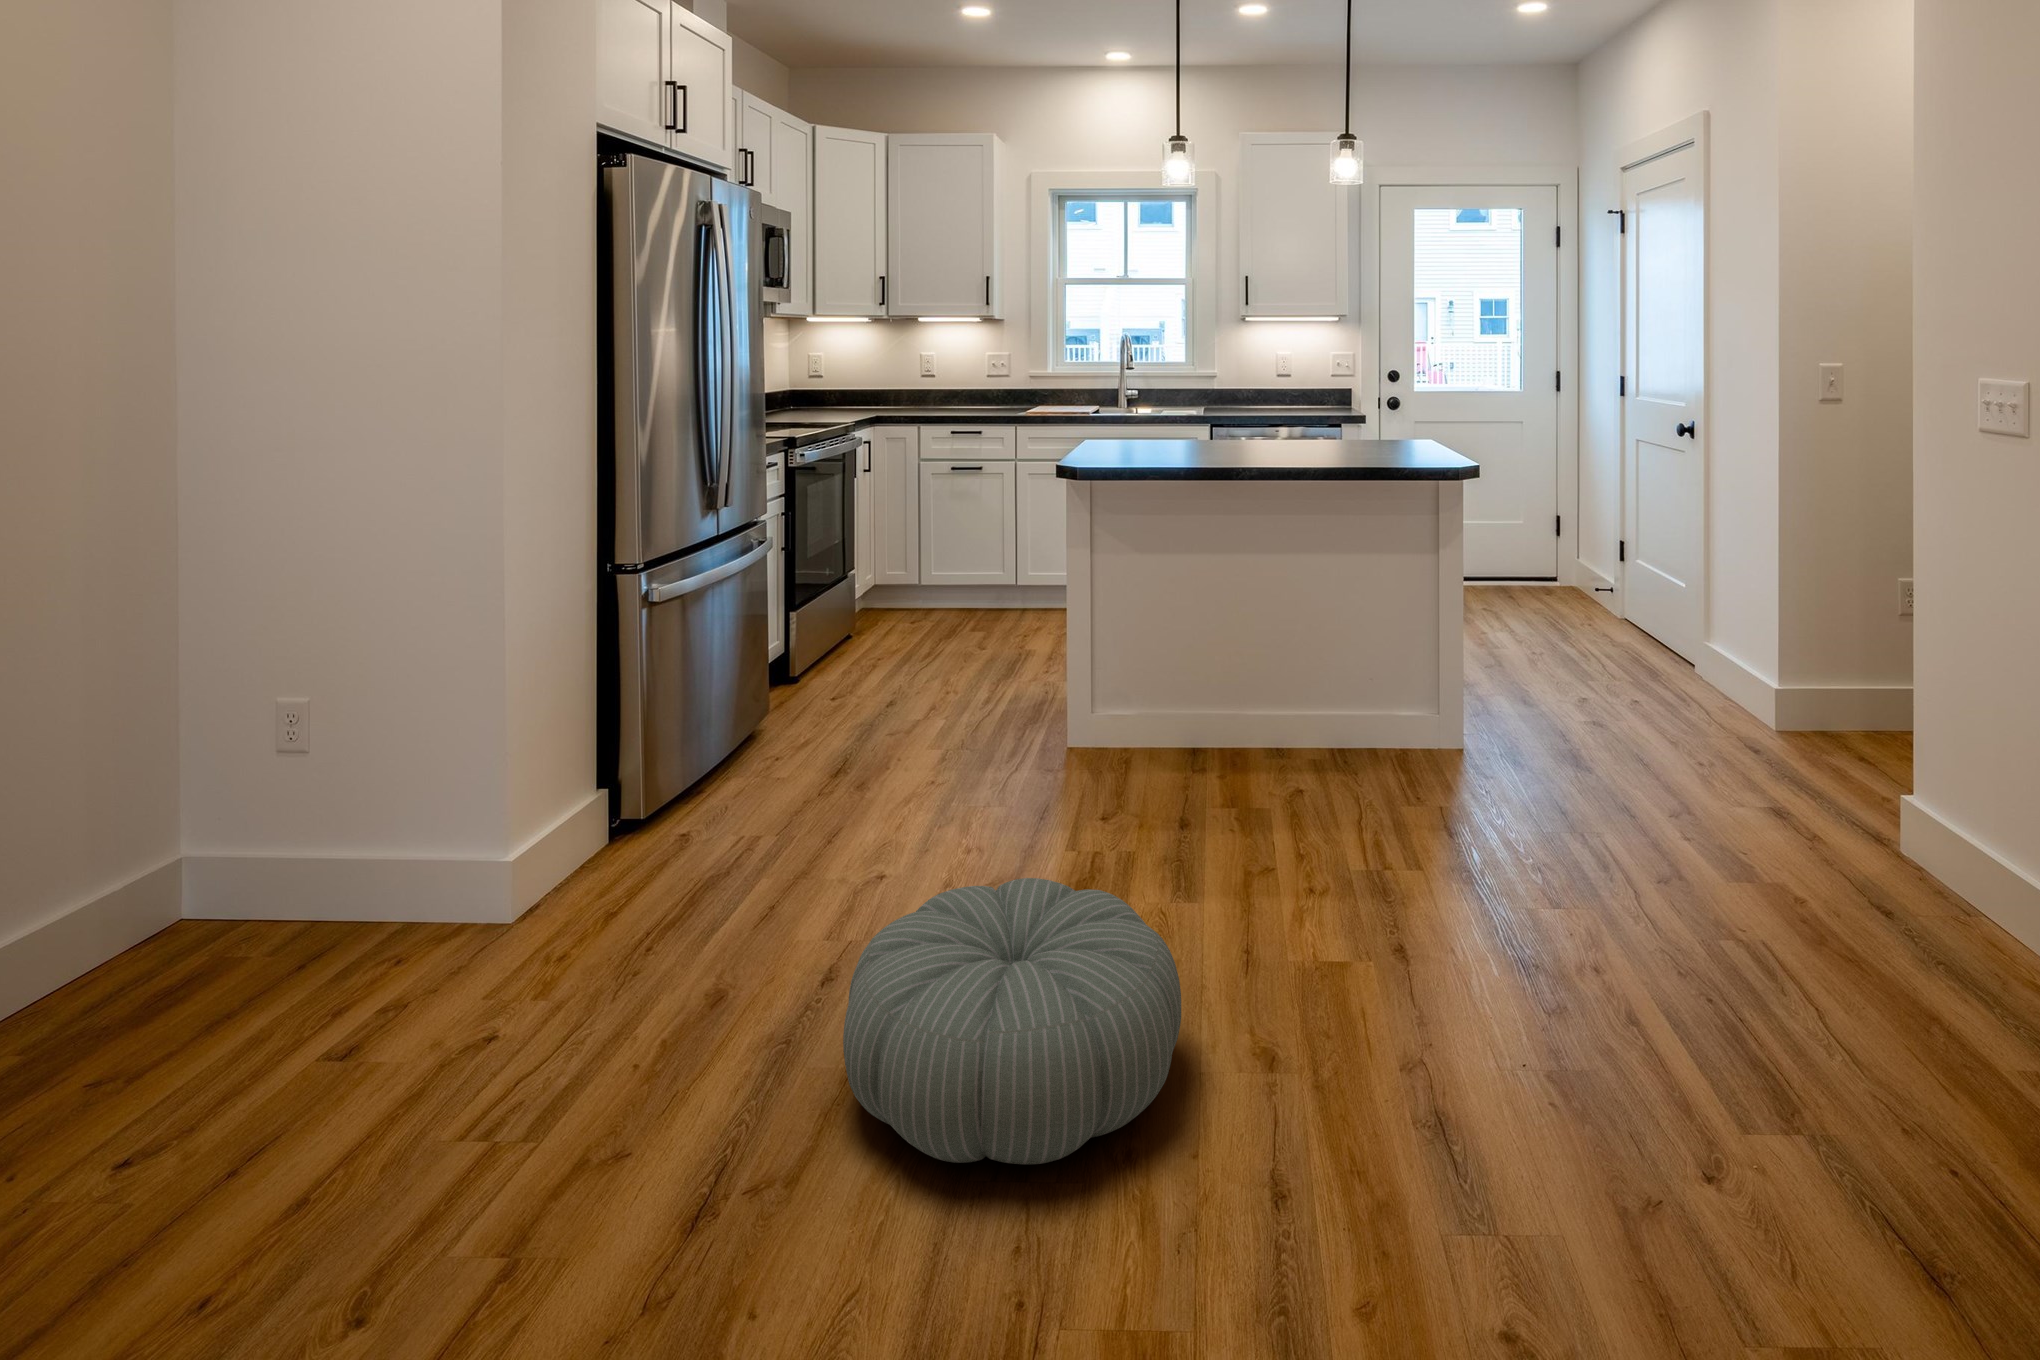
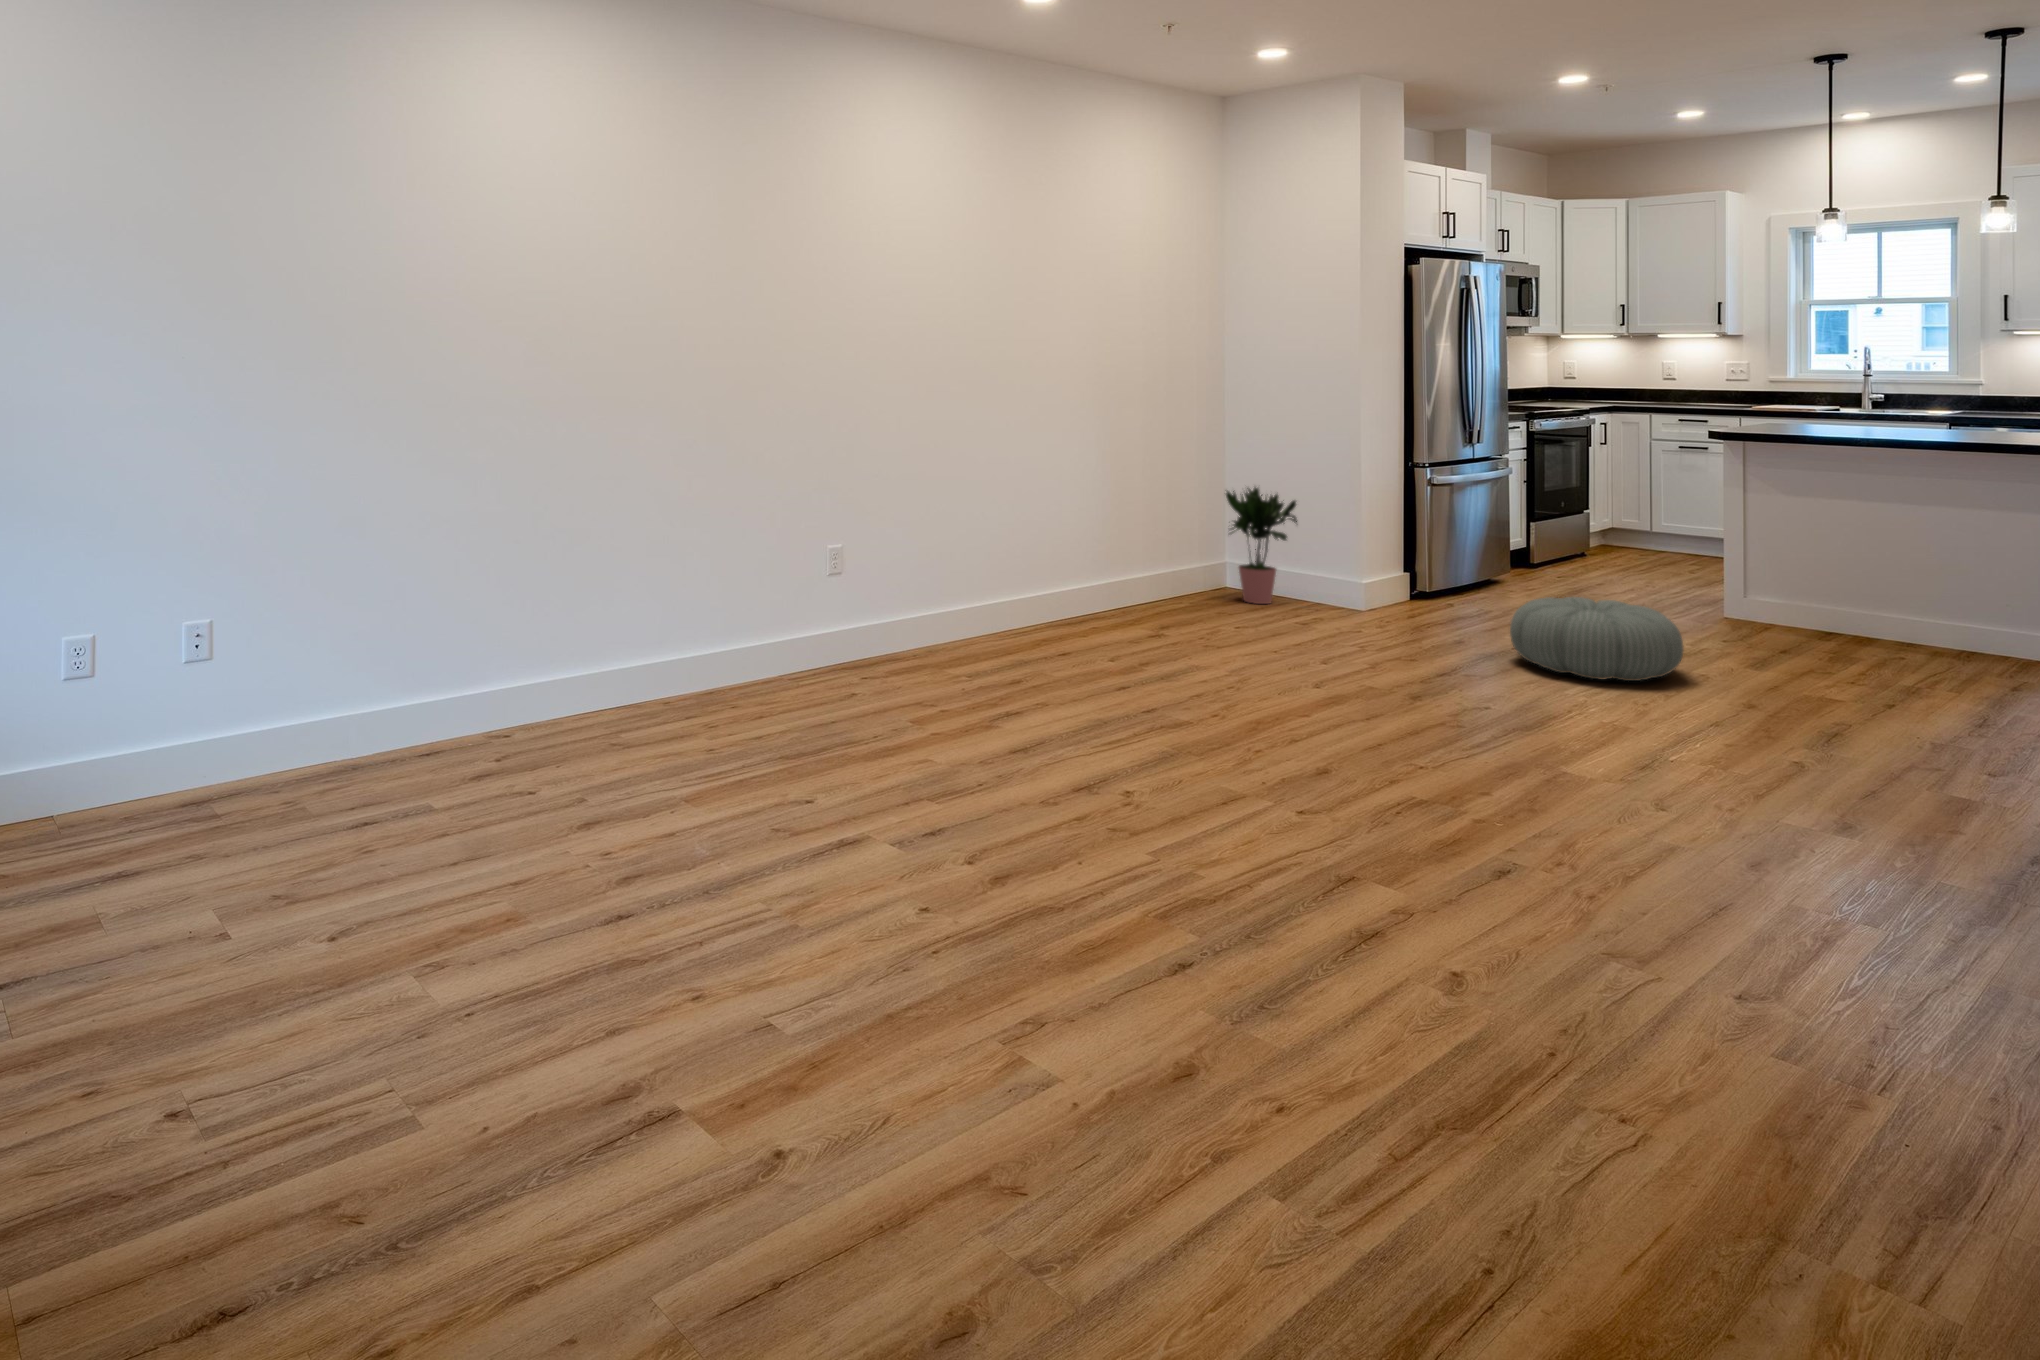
potted plant: none [78,674,341,1031] -> present [1226,487,1297,604]

